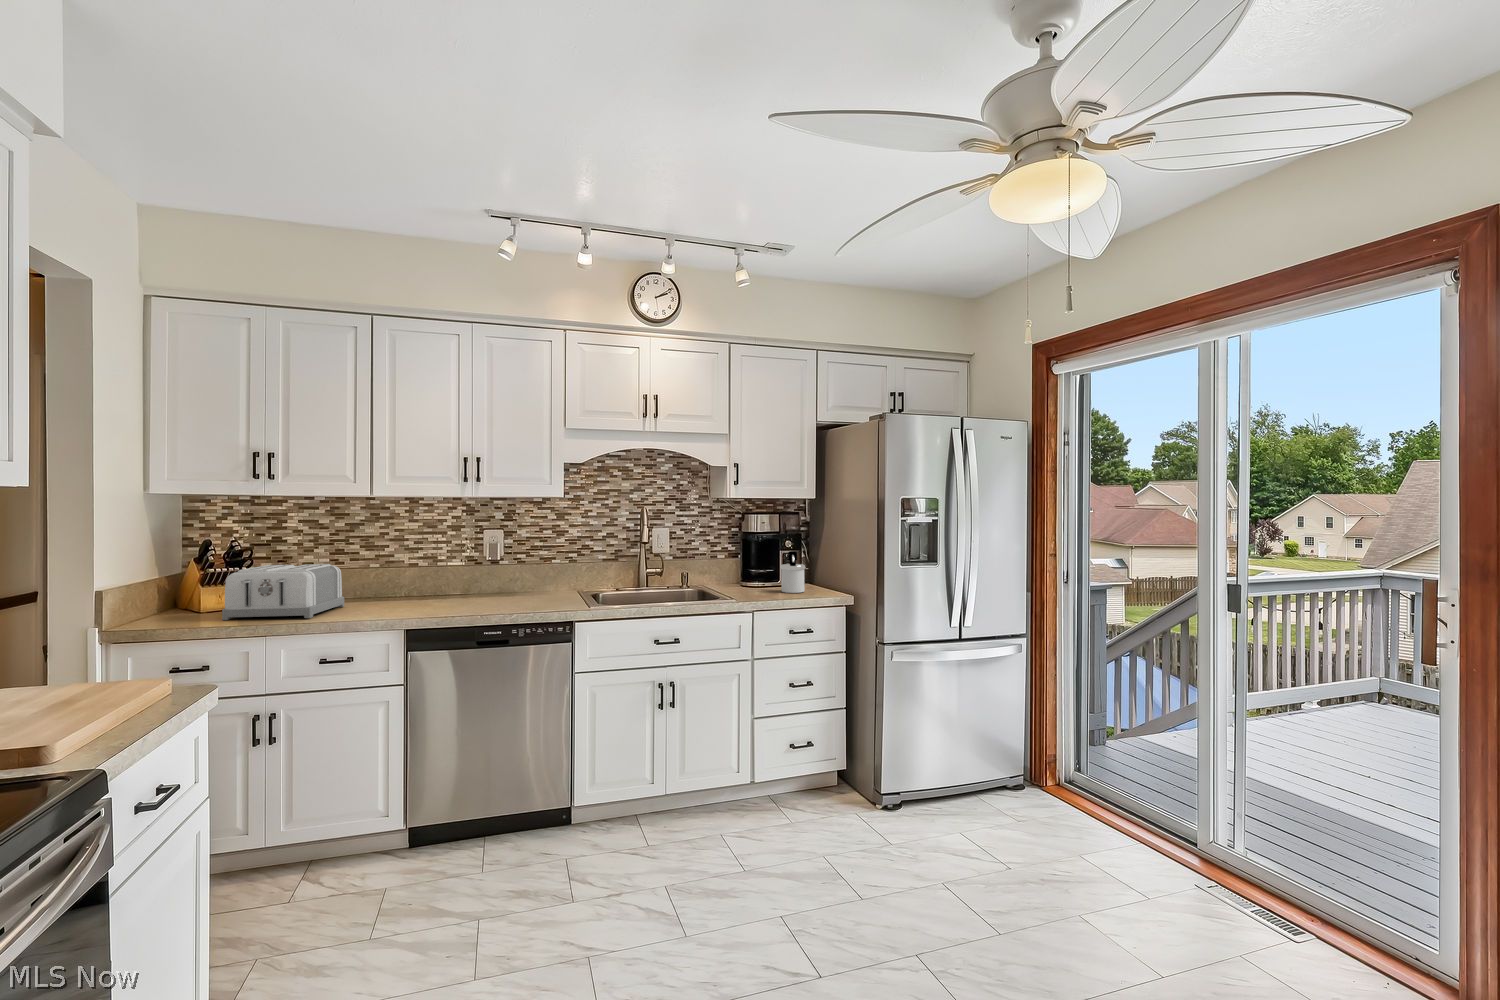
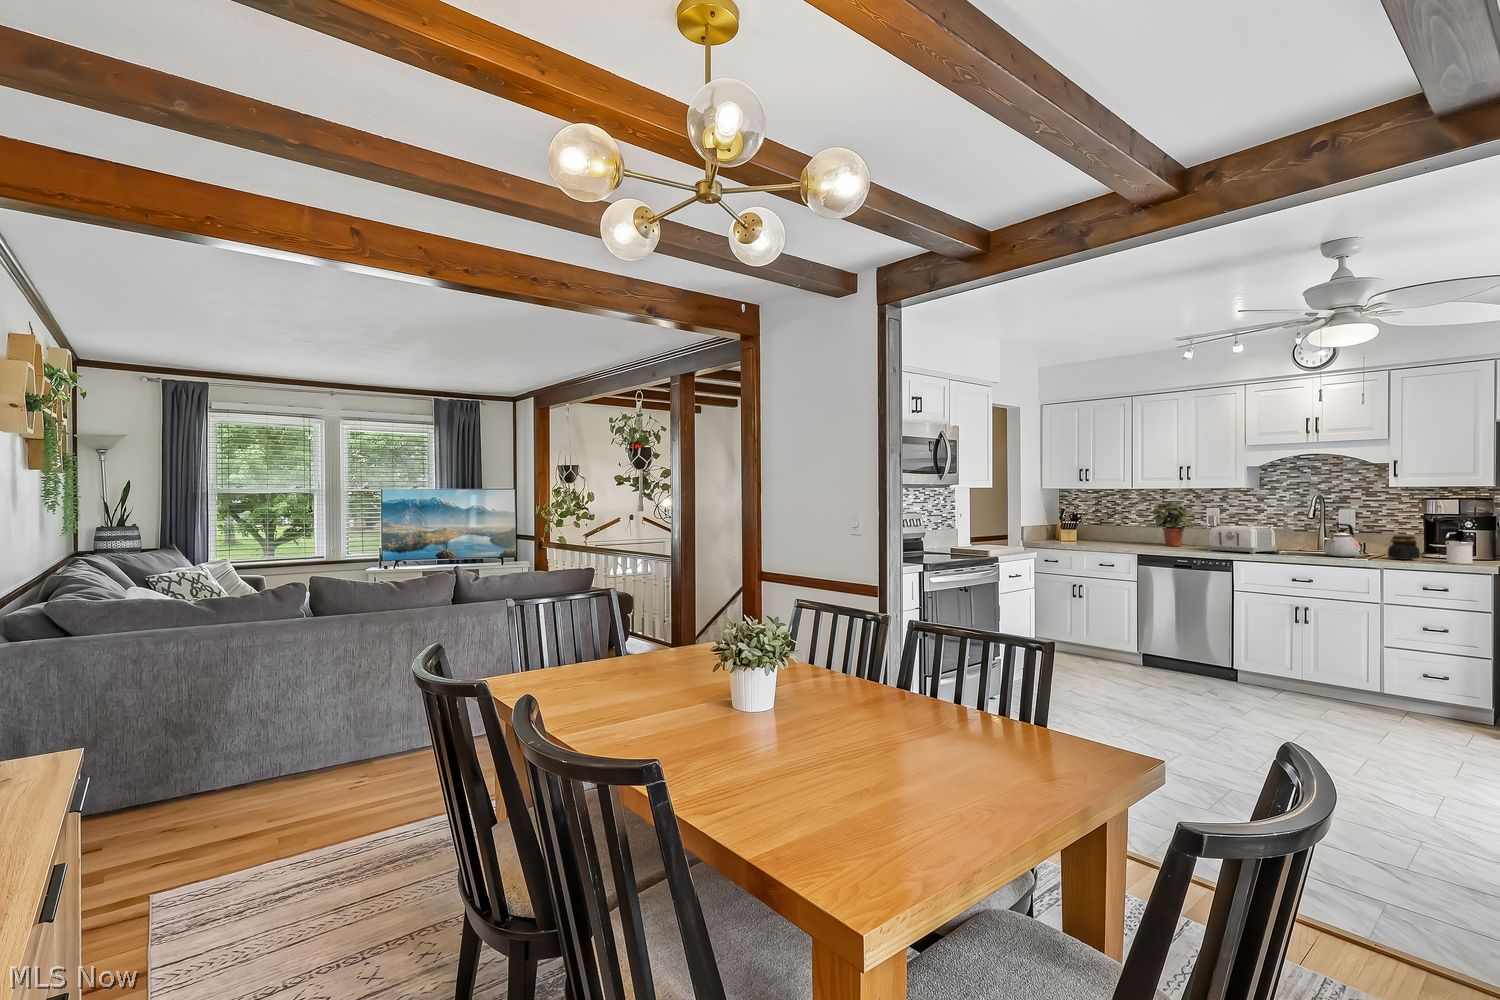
potted plant: none [398,521,481,602] -> present [1150,502,1198,546]
kettle: none [660,549,700,596] -> present [1324,524,1360,557]
jar: none [724,561,757,593] -> present [1388,536,1420,560]
toaster: present [222,564,344,620] -> present [1208,526,1276,553]

